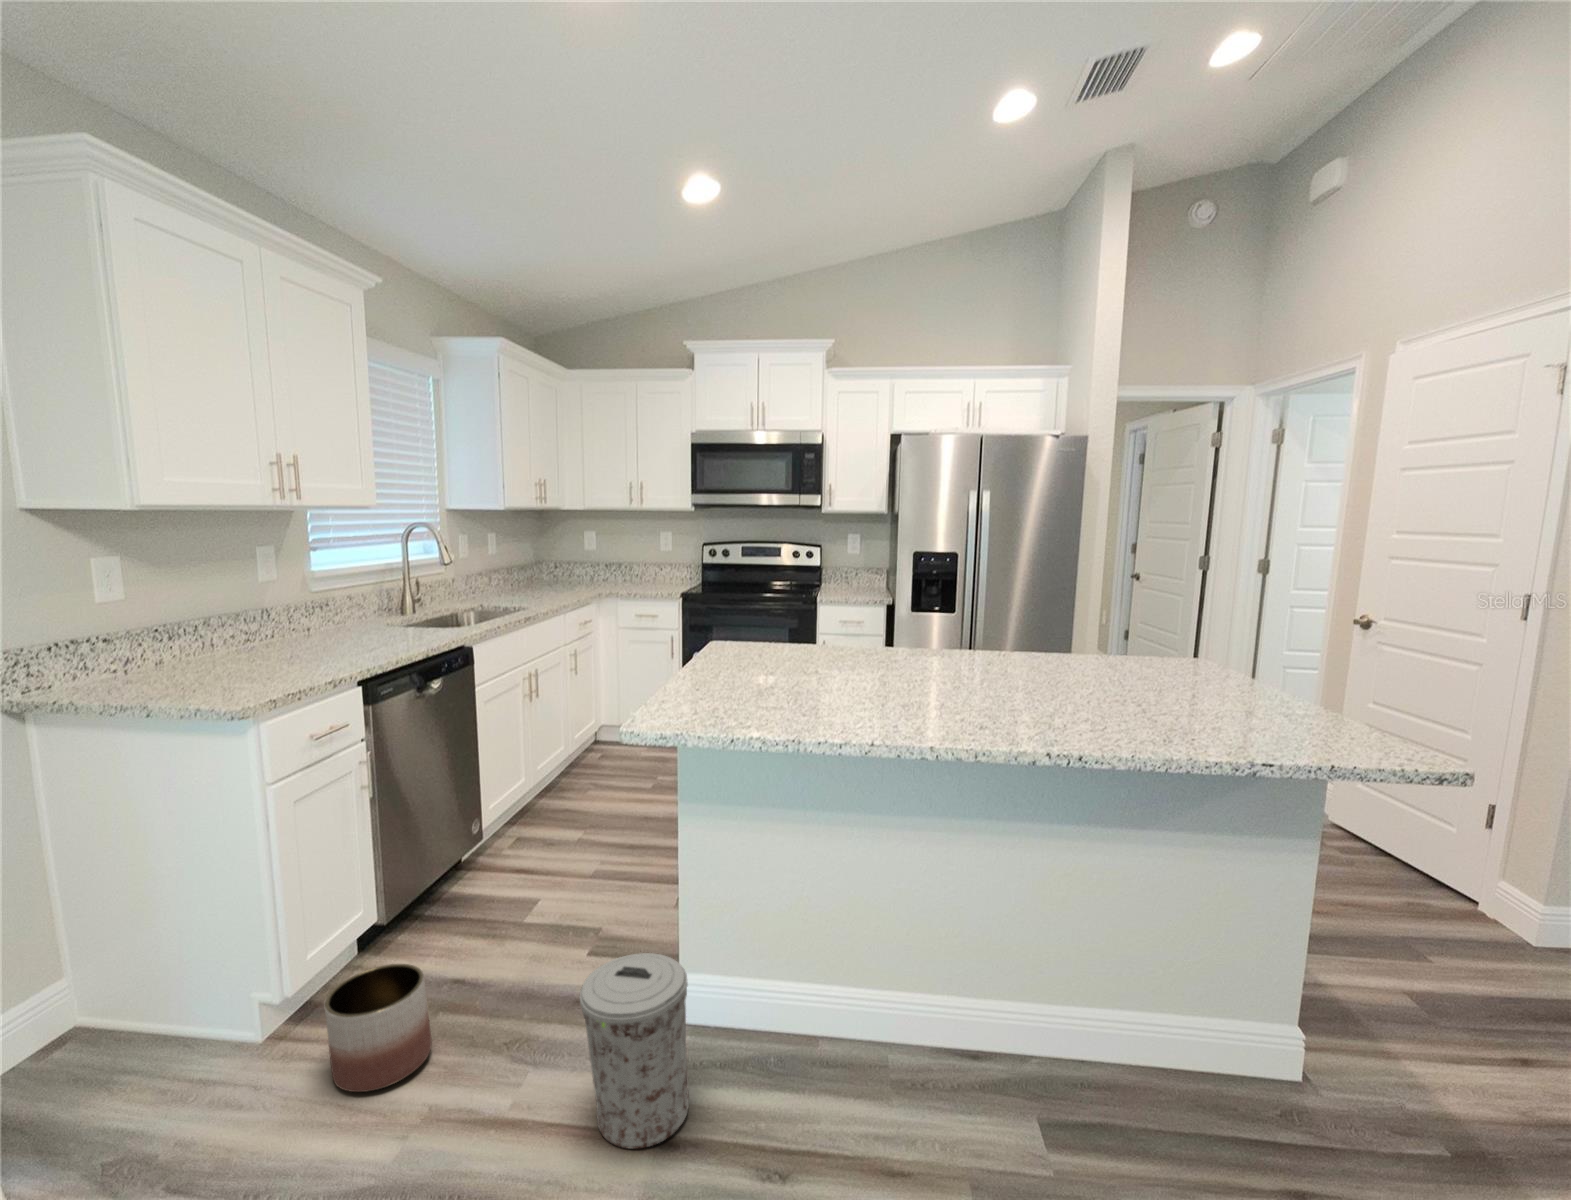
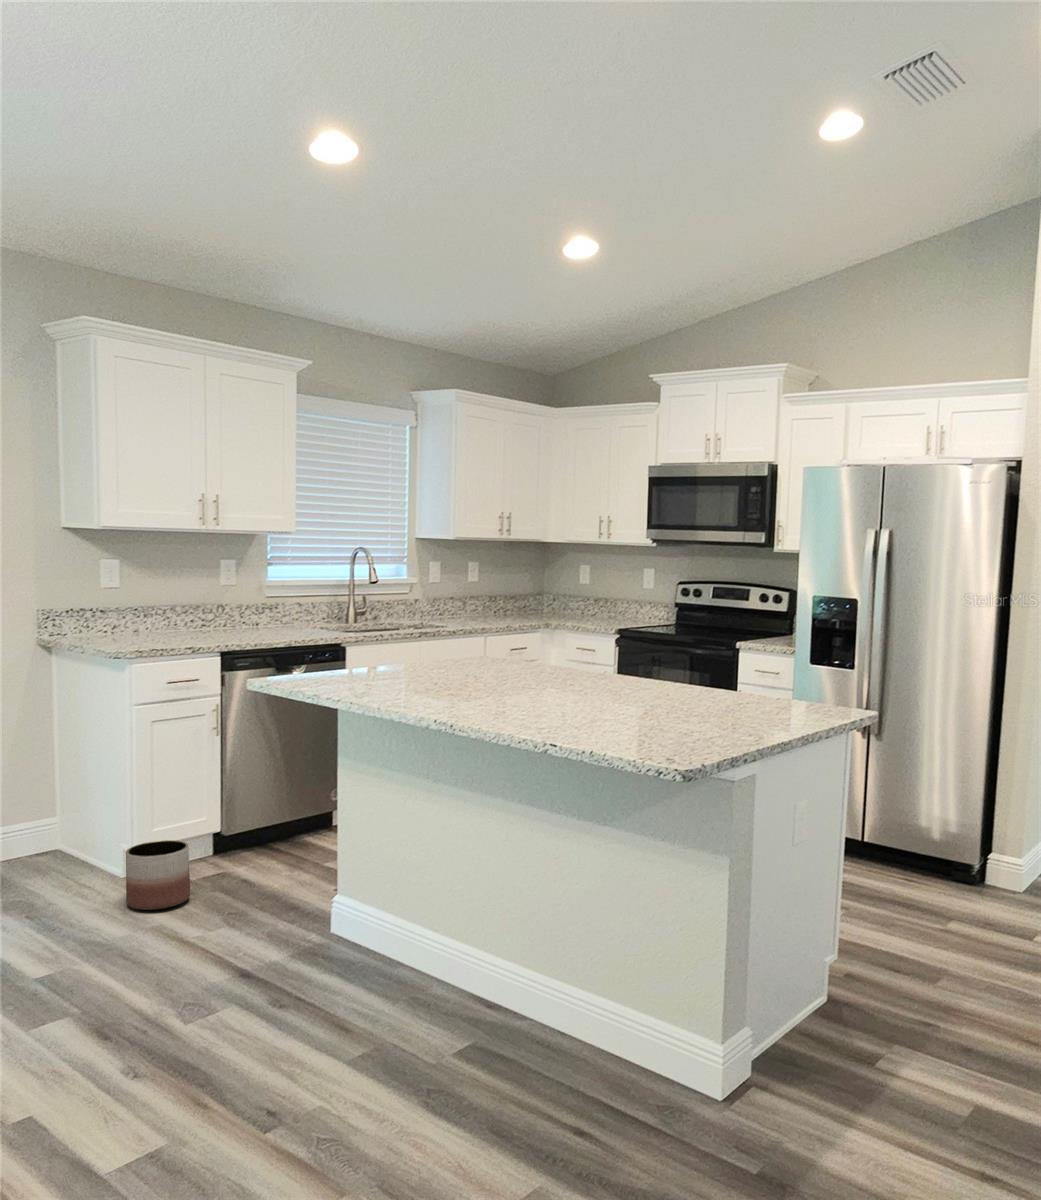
trash can: present [580,953,689,1149] -> none [198,854,276,979]

